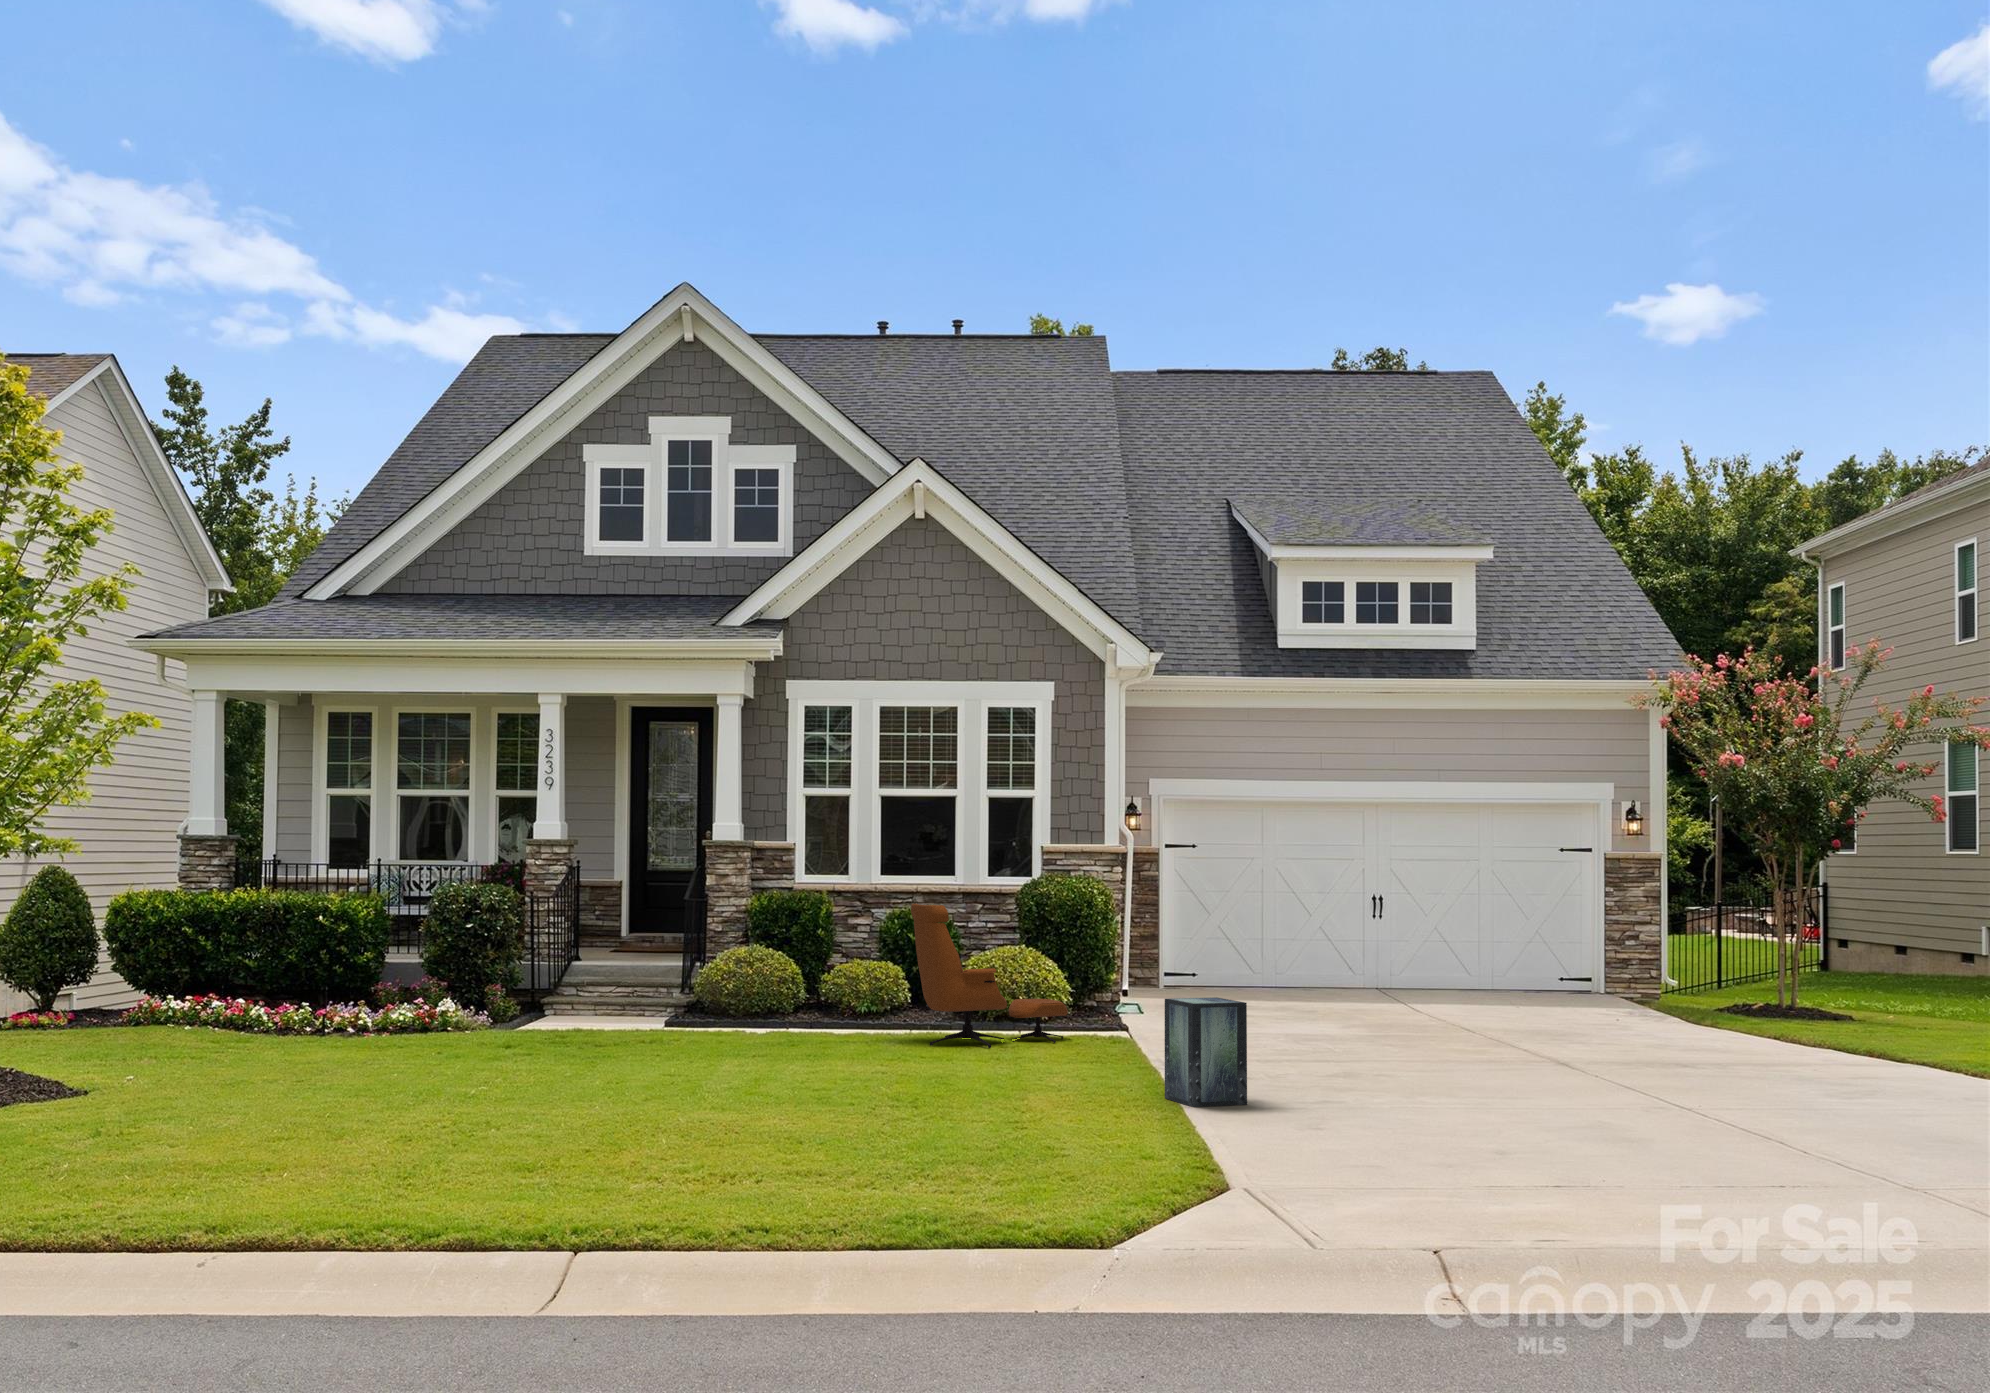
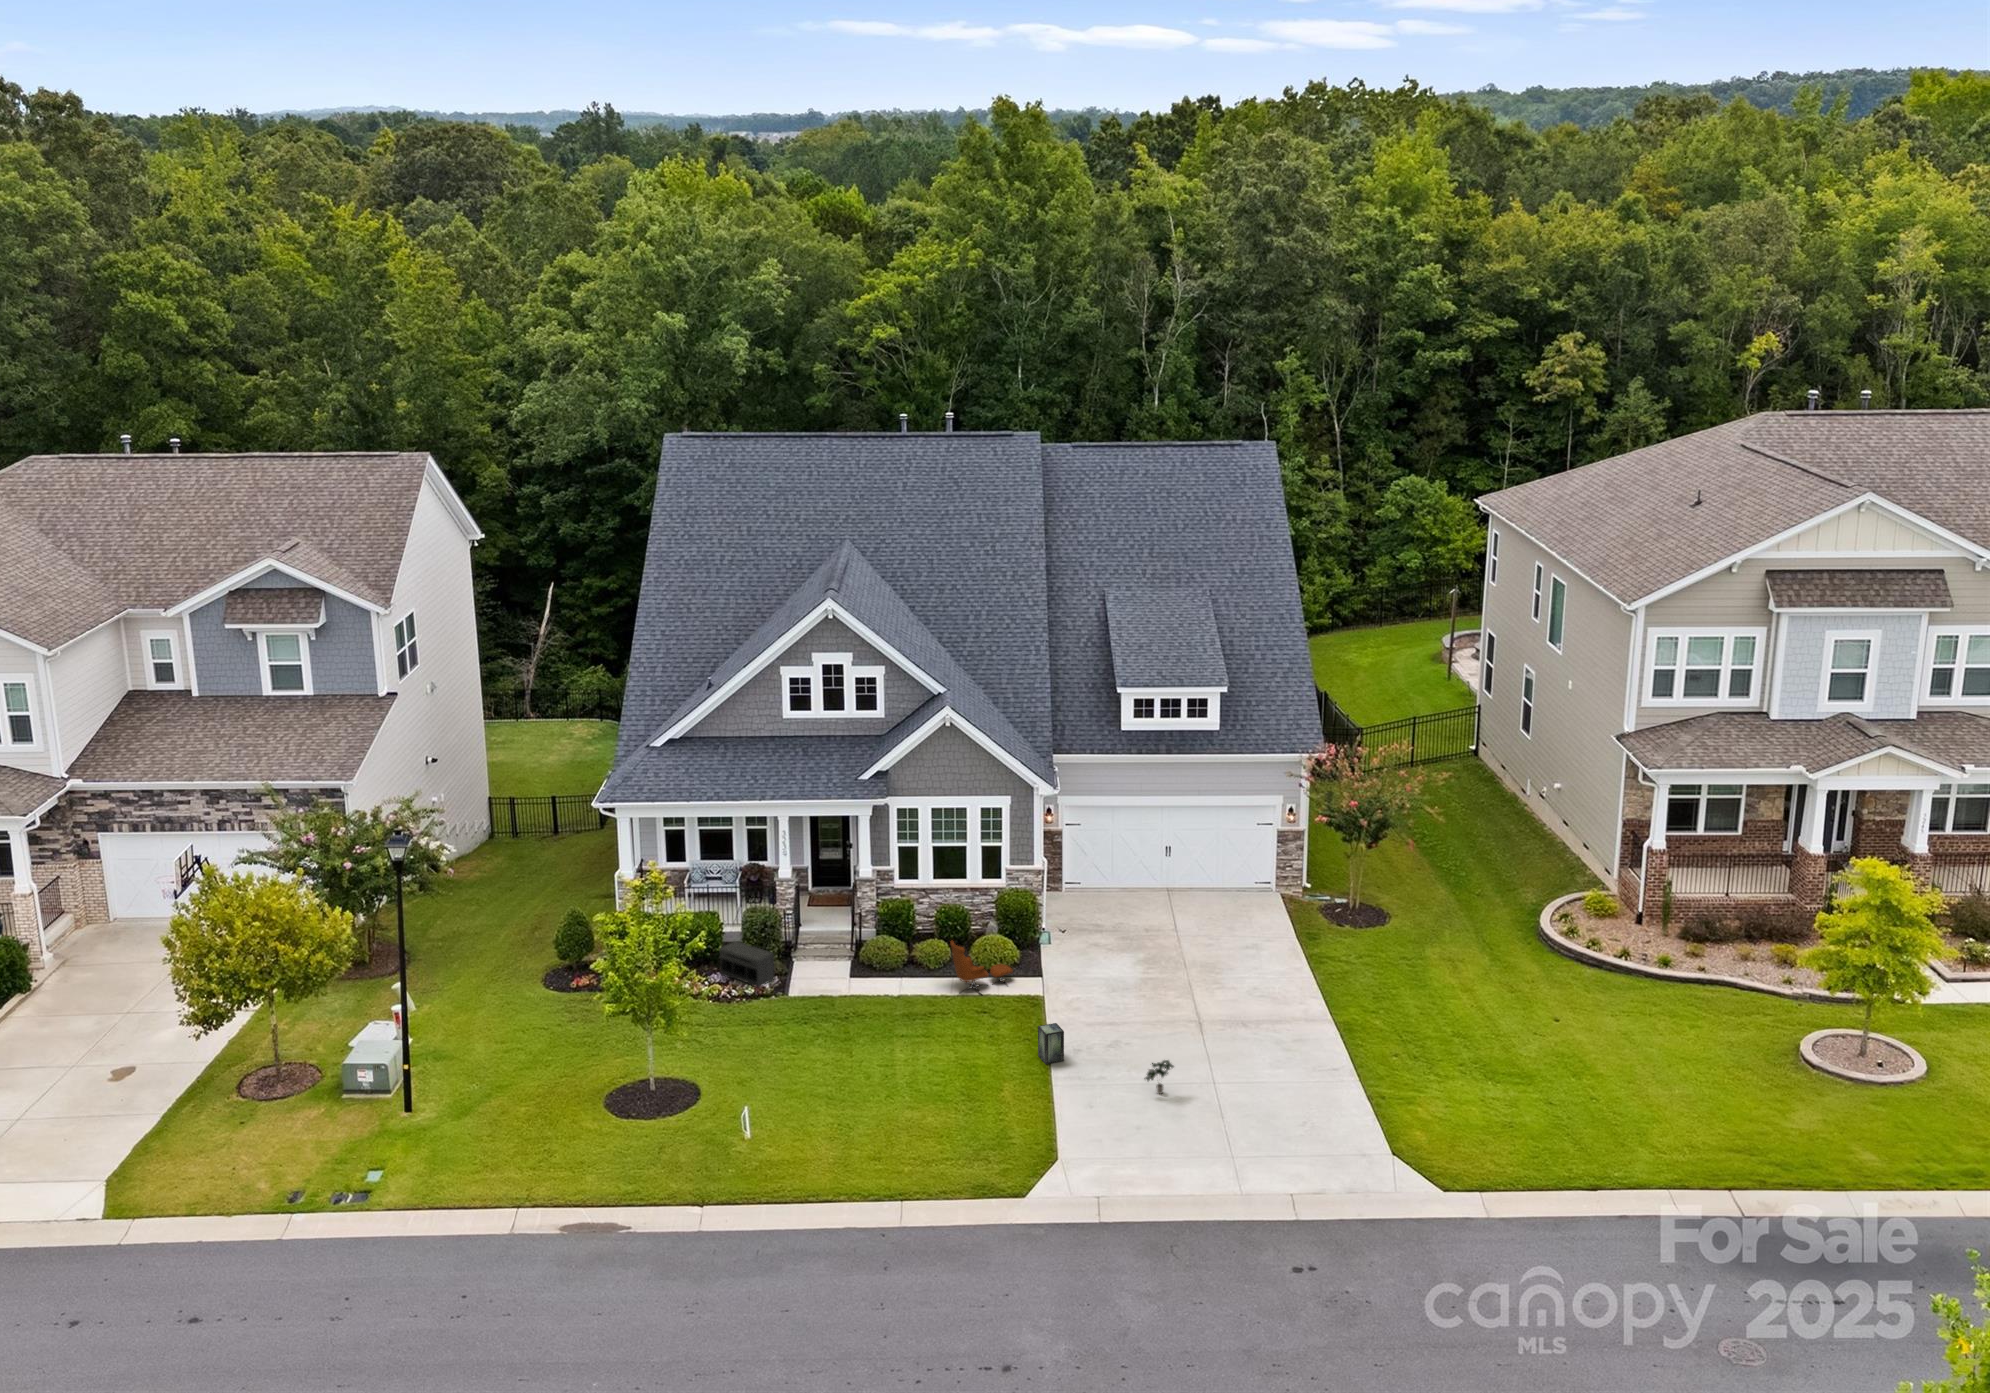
bench: none [339,950,471,1035] -> present [719,941,775,987]
potted plant: none [1548,1025,1638,1144] -> present [1145,1060,1174,1094]

